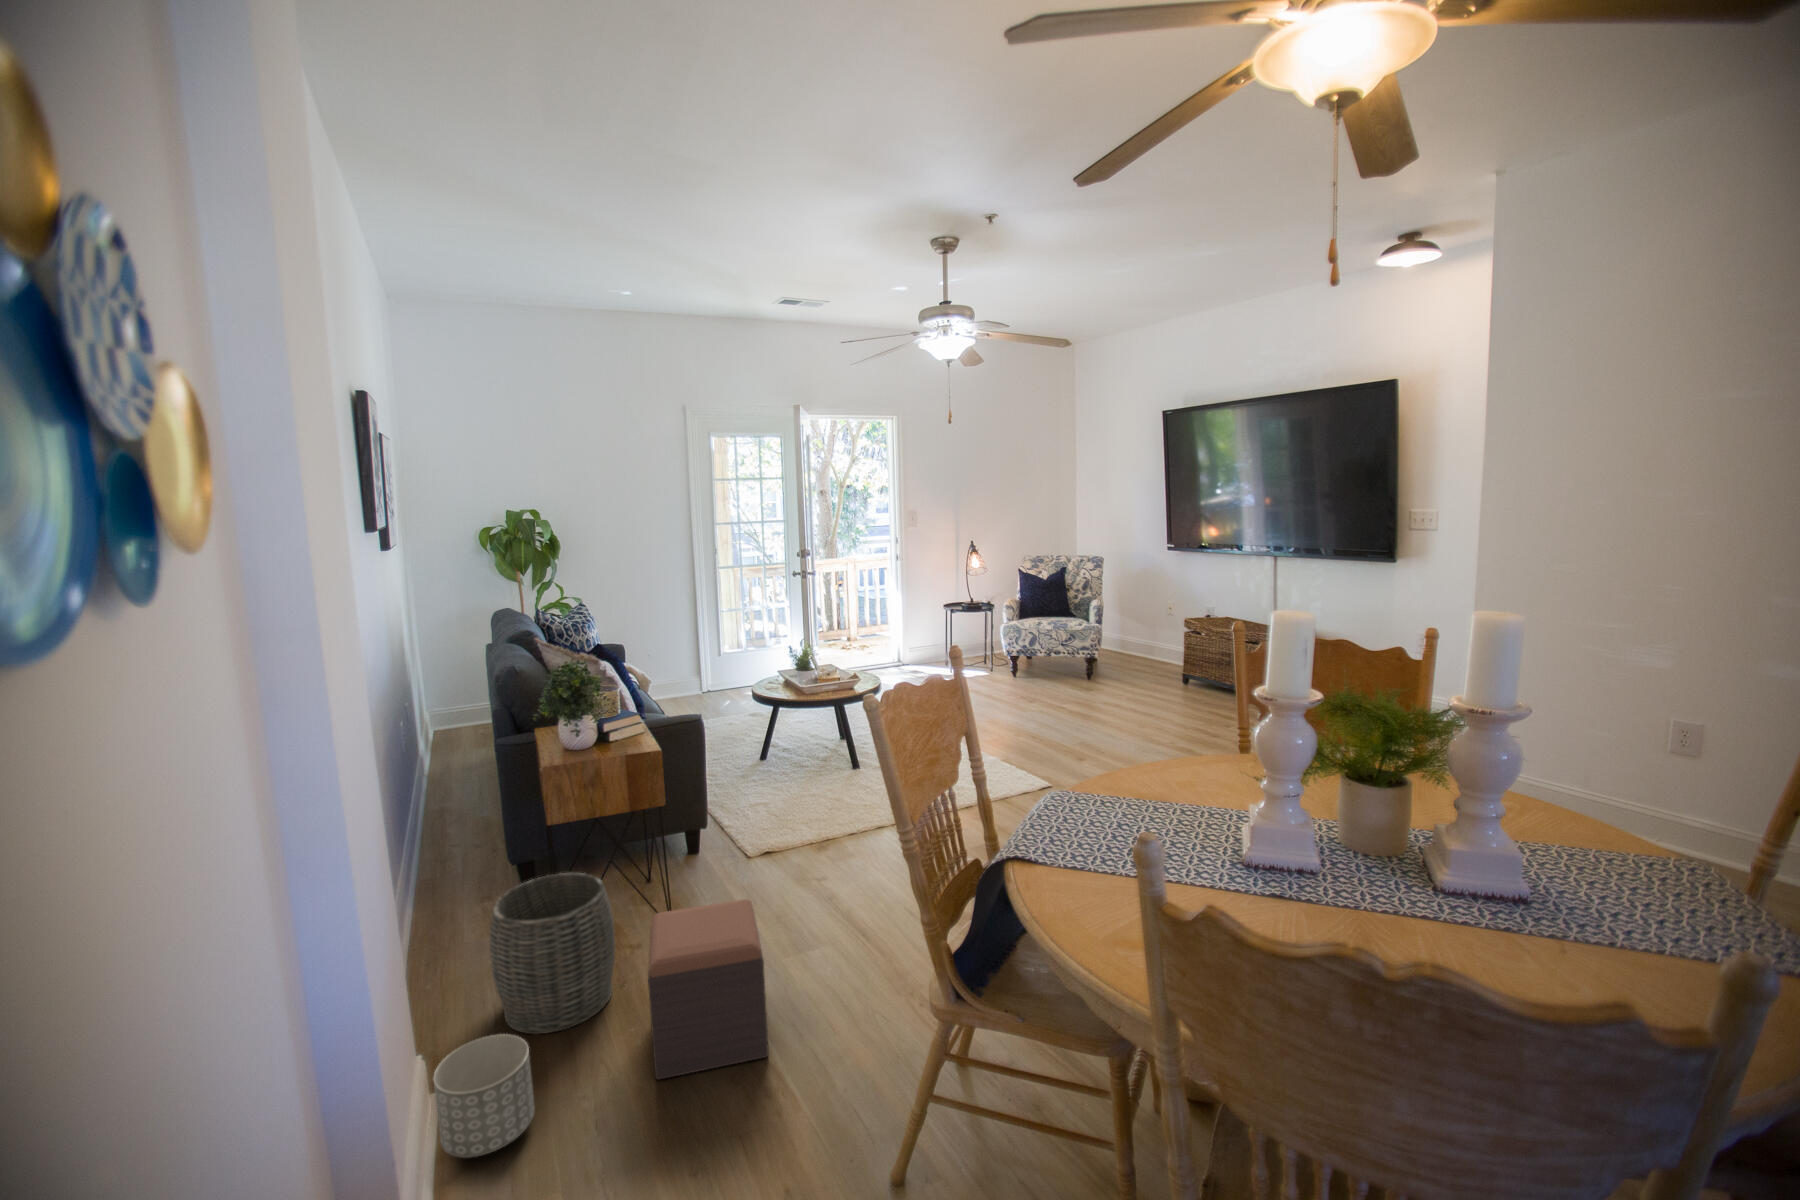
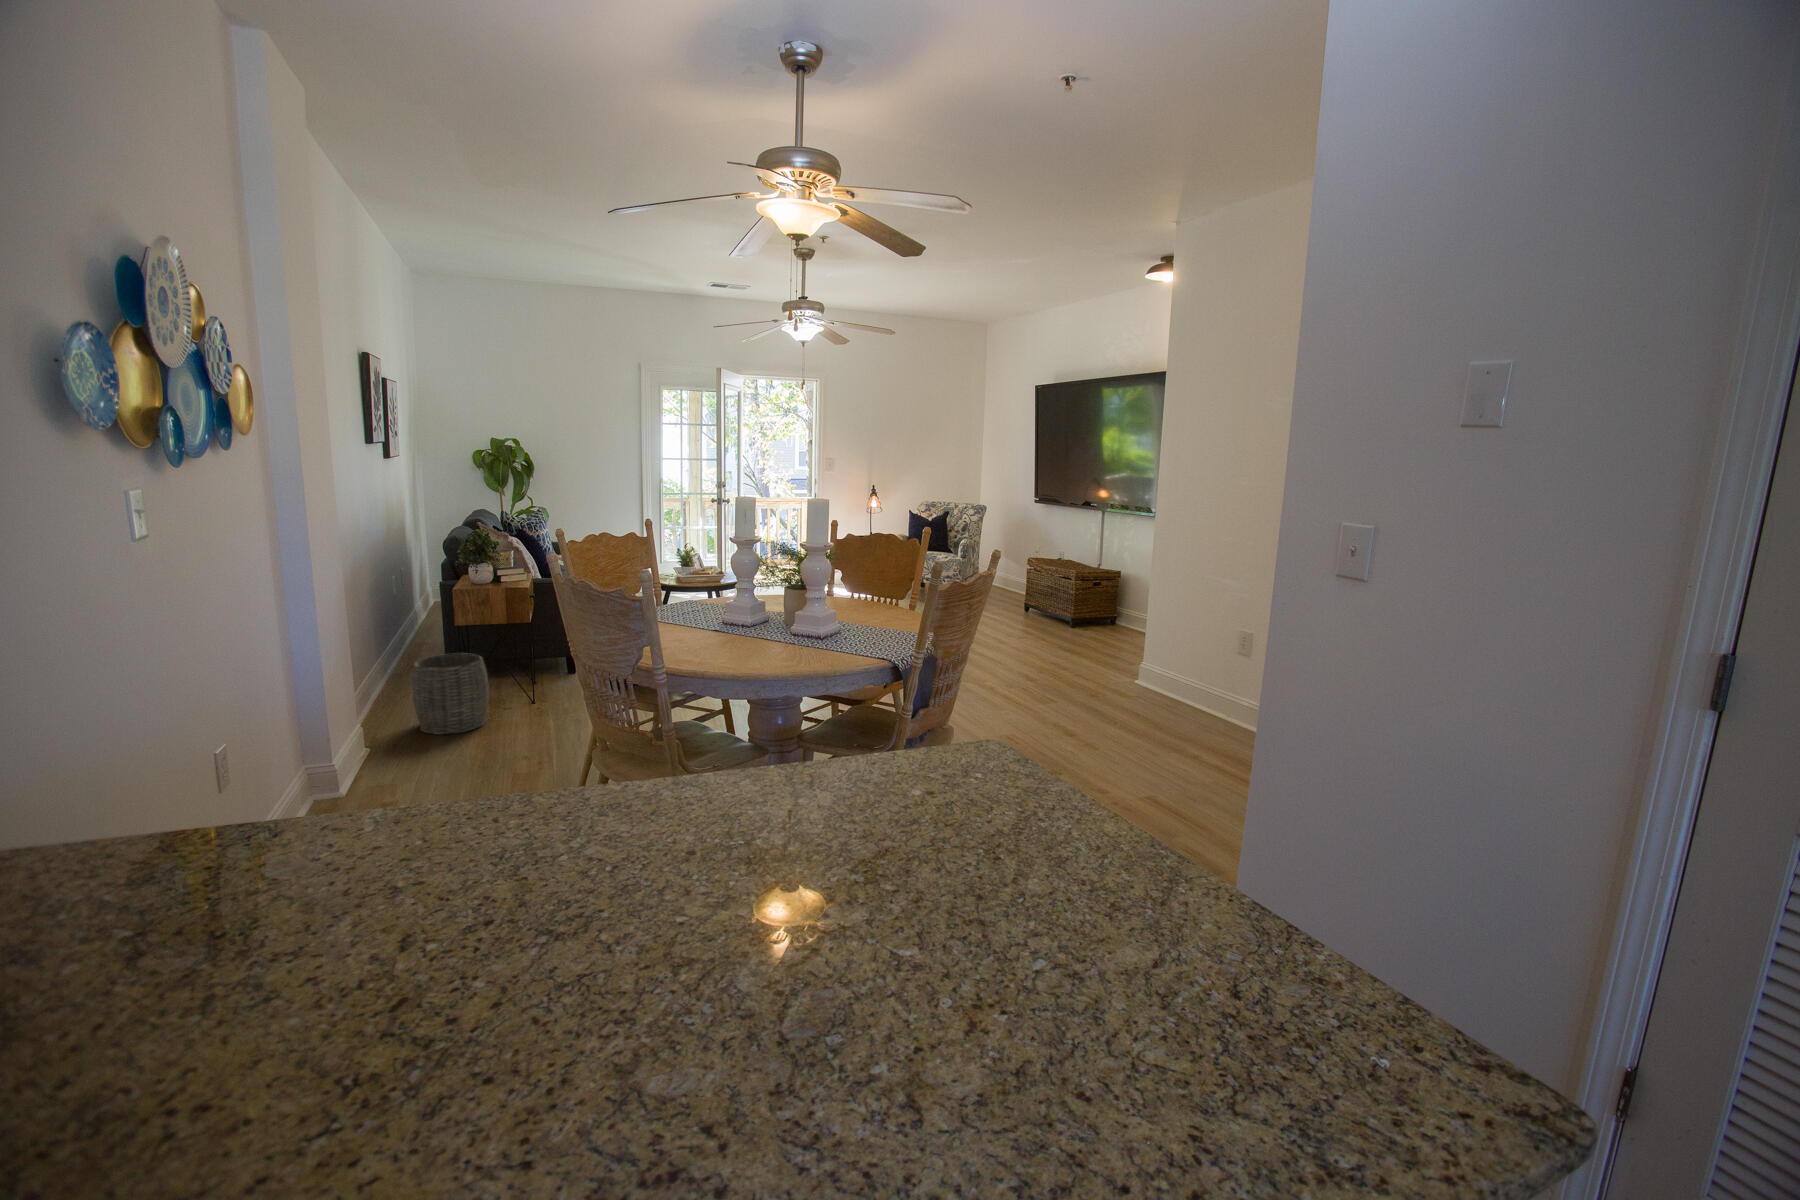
footstool: present [648,899,769,1079] -> none [486,671,567,754]
planter: present [433,1034,535,1158] -> none [364,716,420,767]

